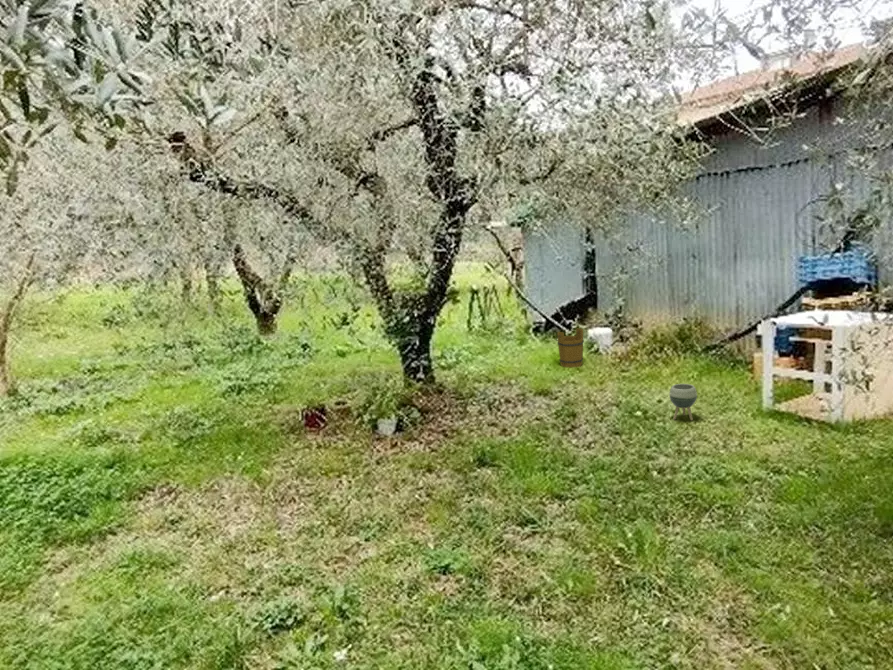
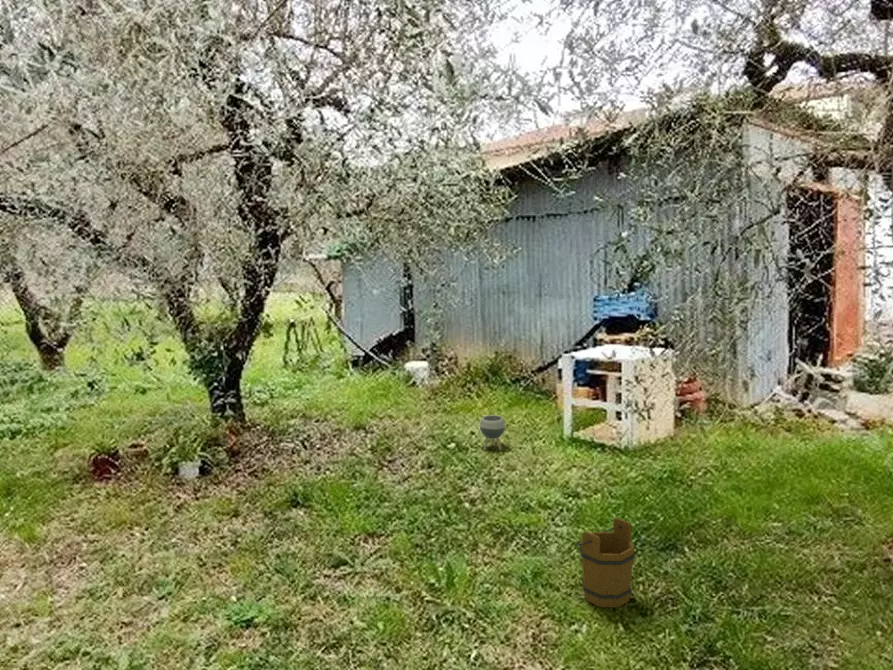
bucket: present [556,328,584,367] -> present [574,518,635,608]

